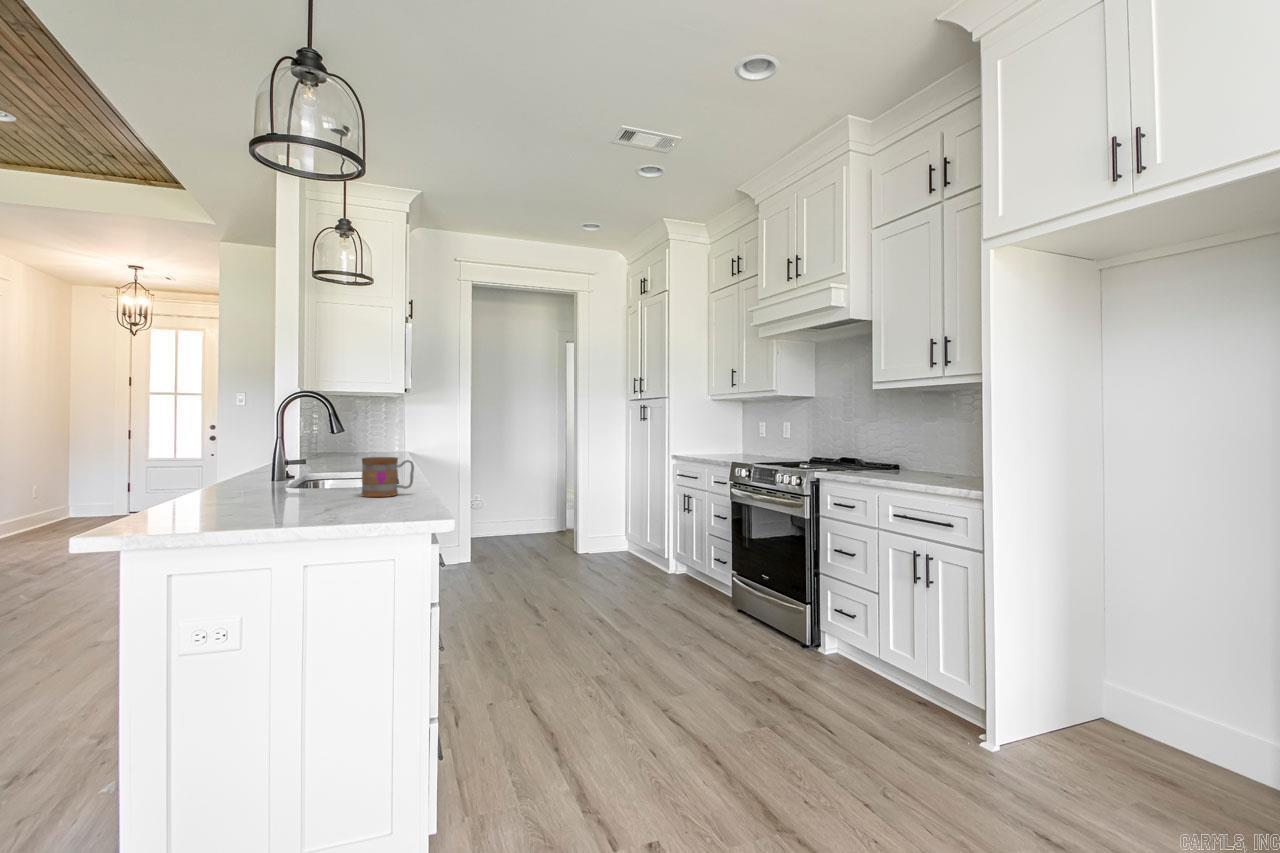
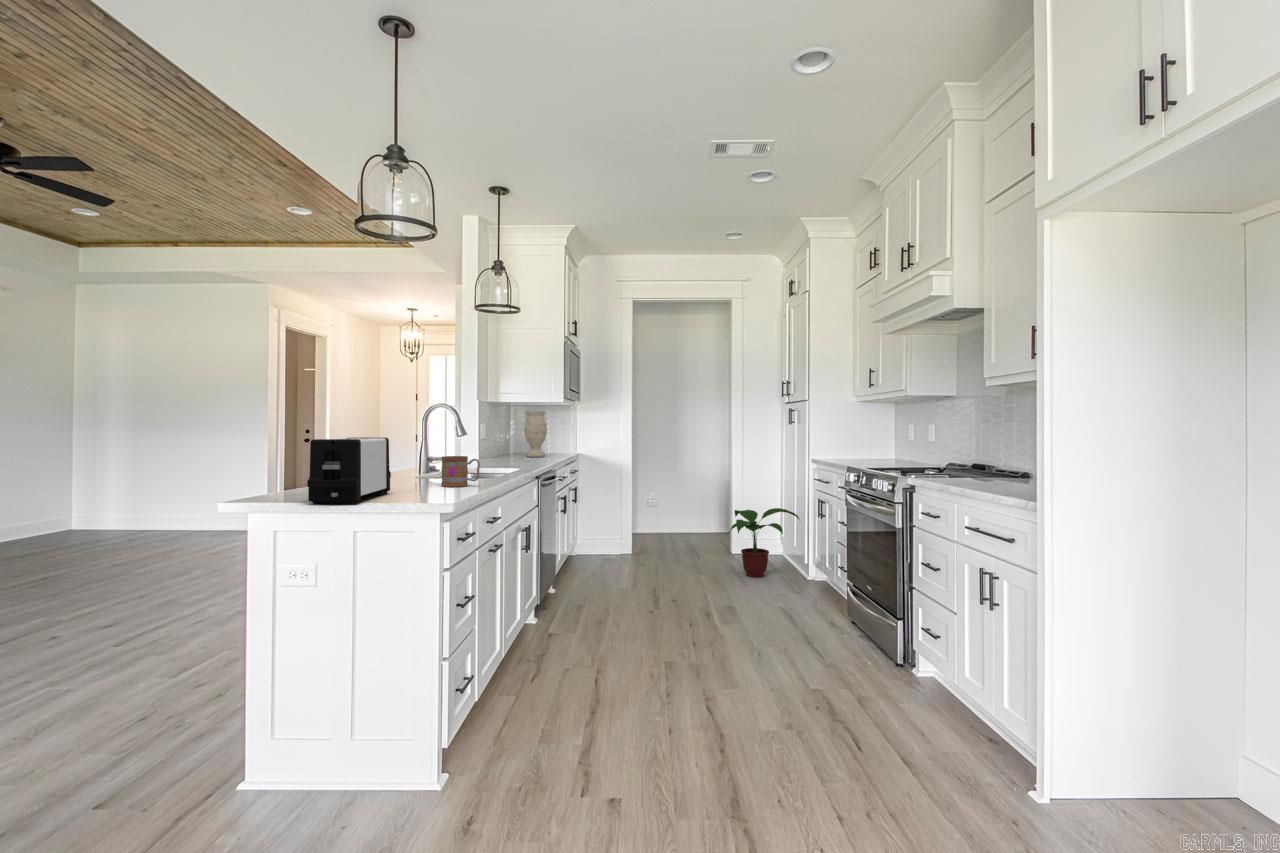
vase: none [361,403,390,457] -> present [524,411,547,457]
toaster: none [234,433,319,531] -> present [307,437,391,504]
potted plant: none [590,504,656,574] -> present [730,508,800,577]

